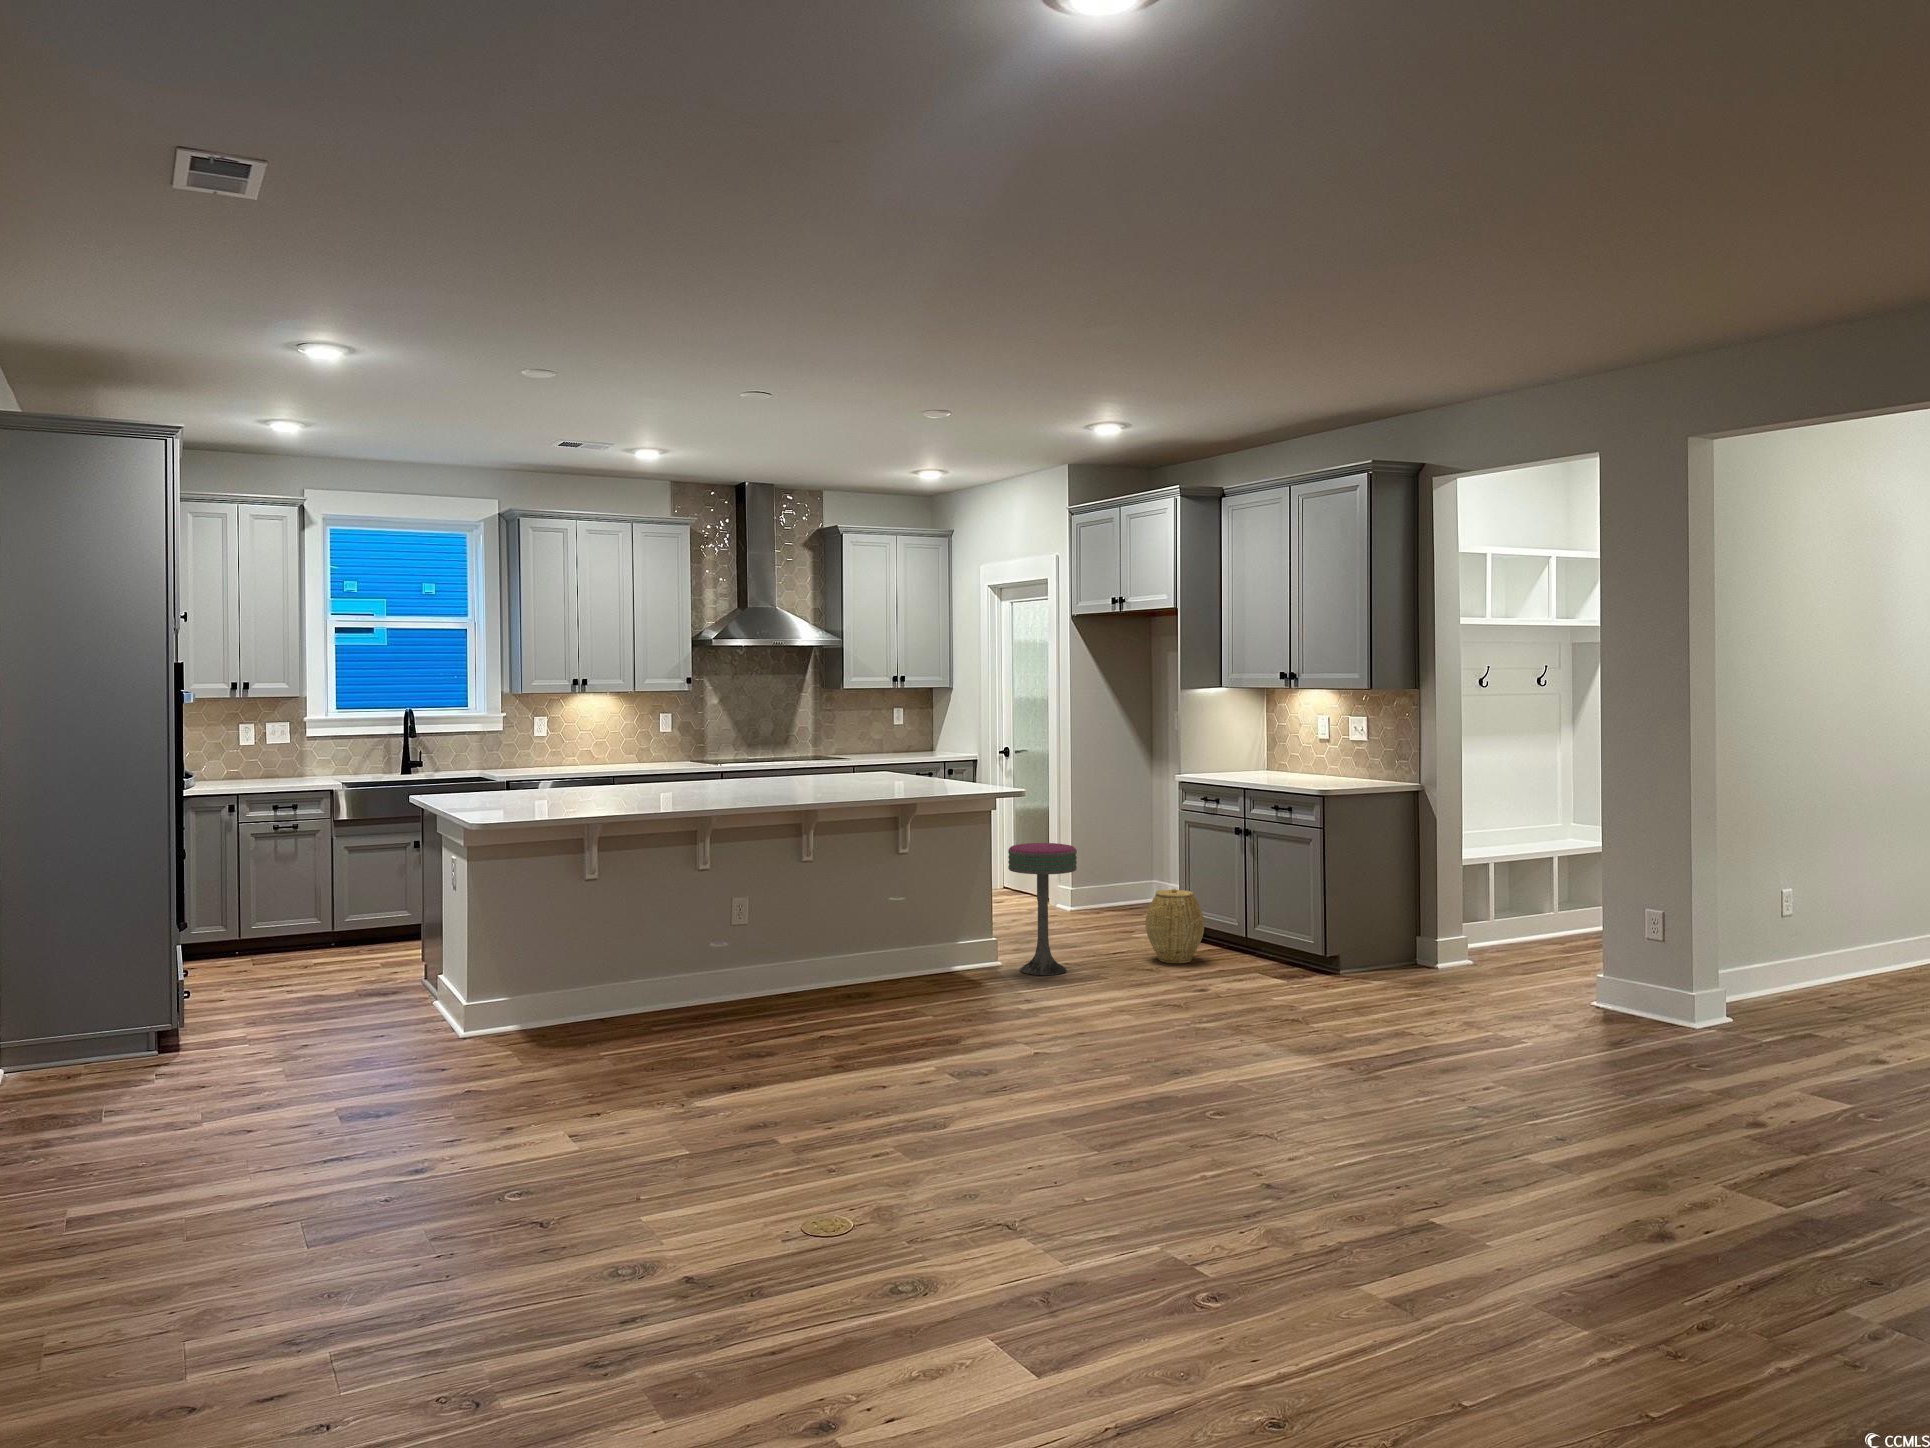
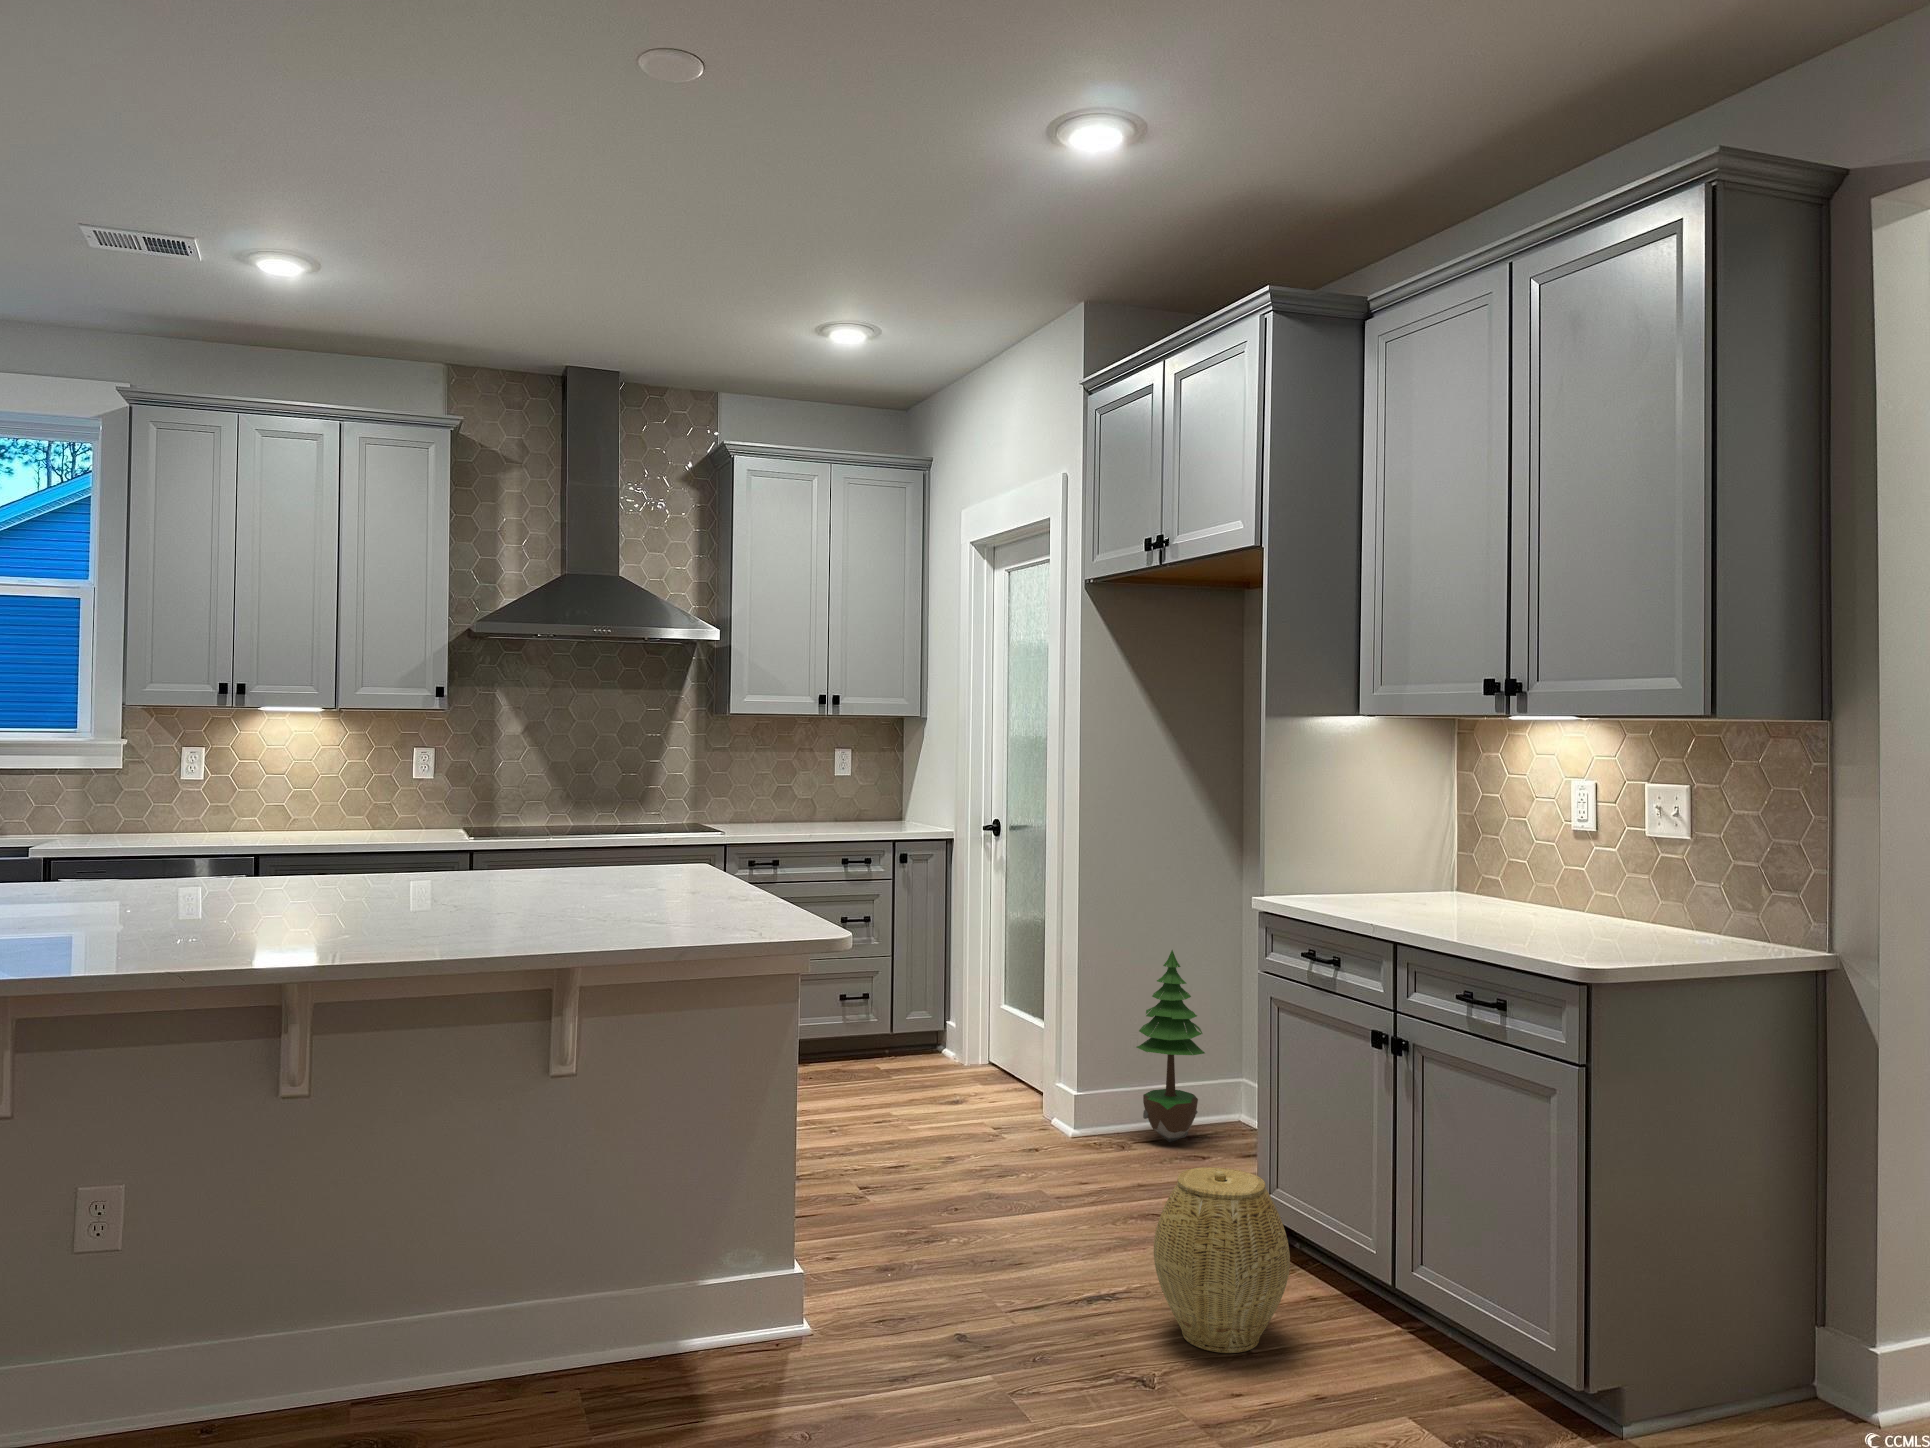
potted tree: none [1104,810,1140,912] -> present [1136,950,1205,1143]
bar stool: present [1008,843,1077,975] -> none [818,1054,977,1385]

